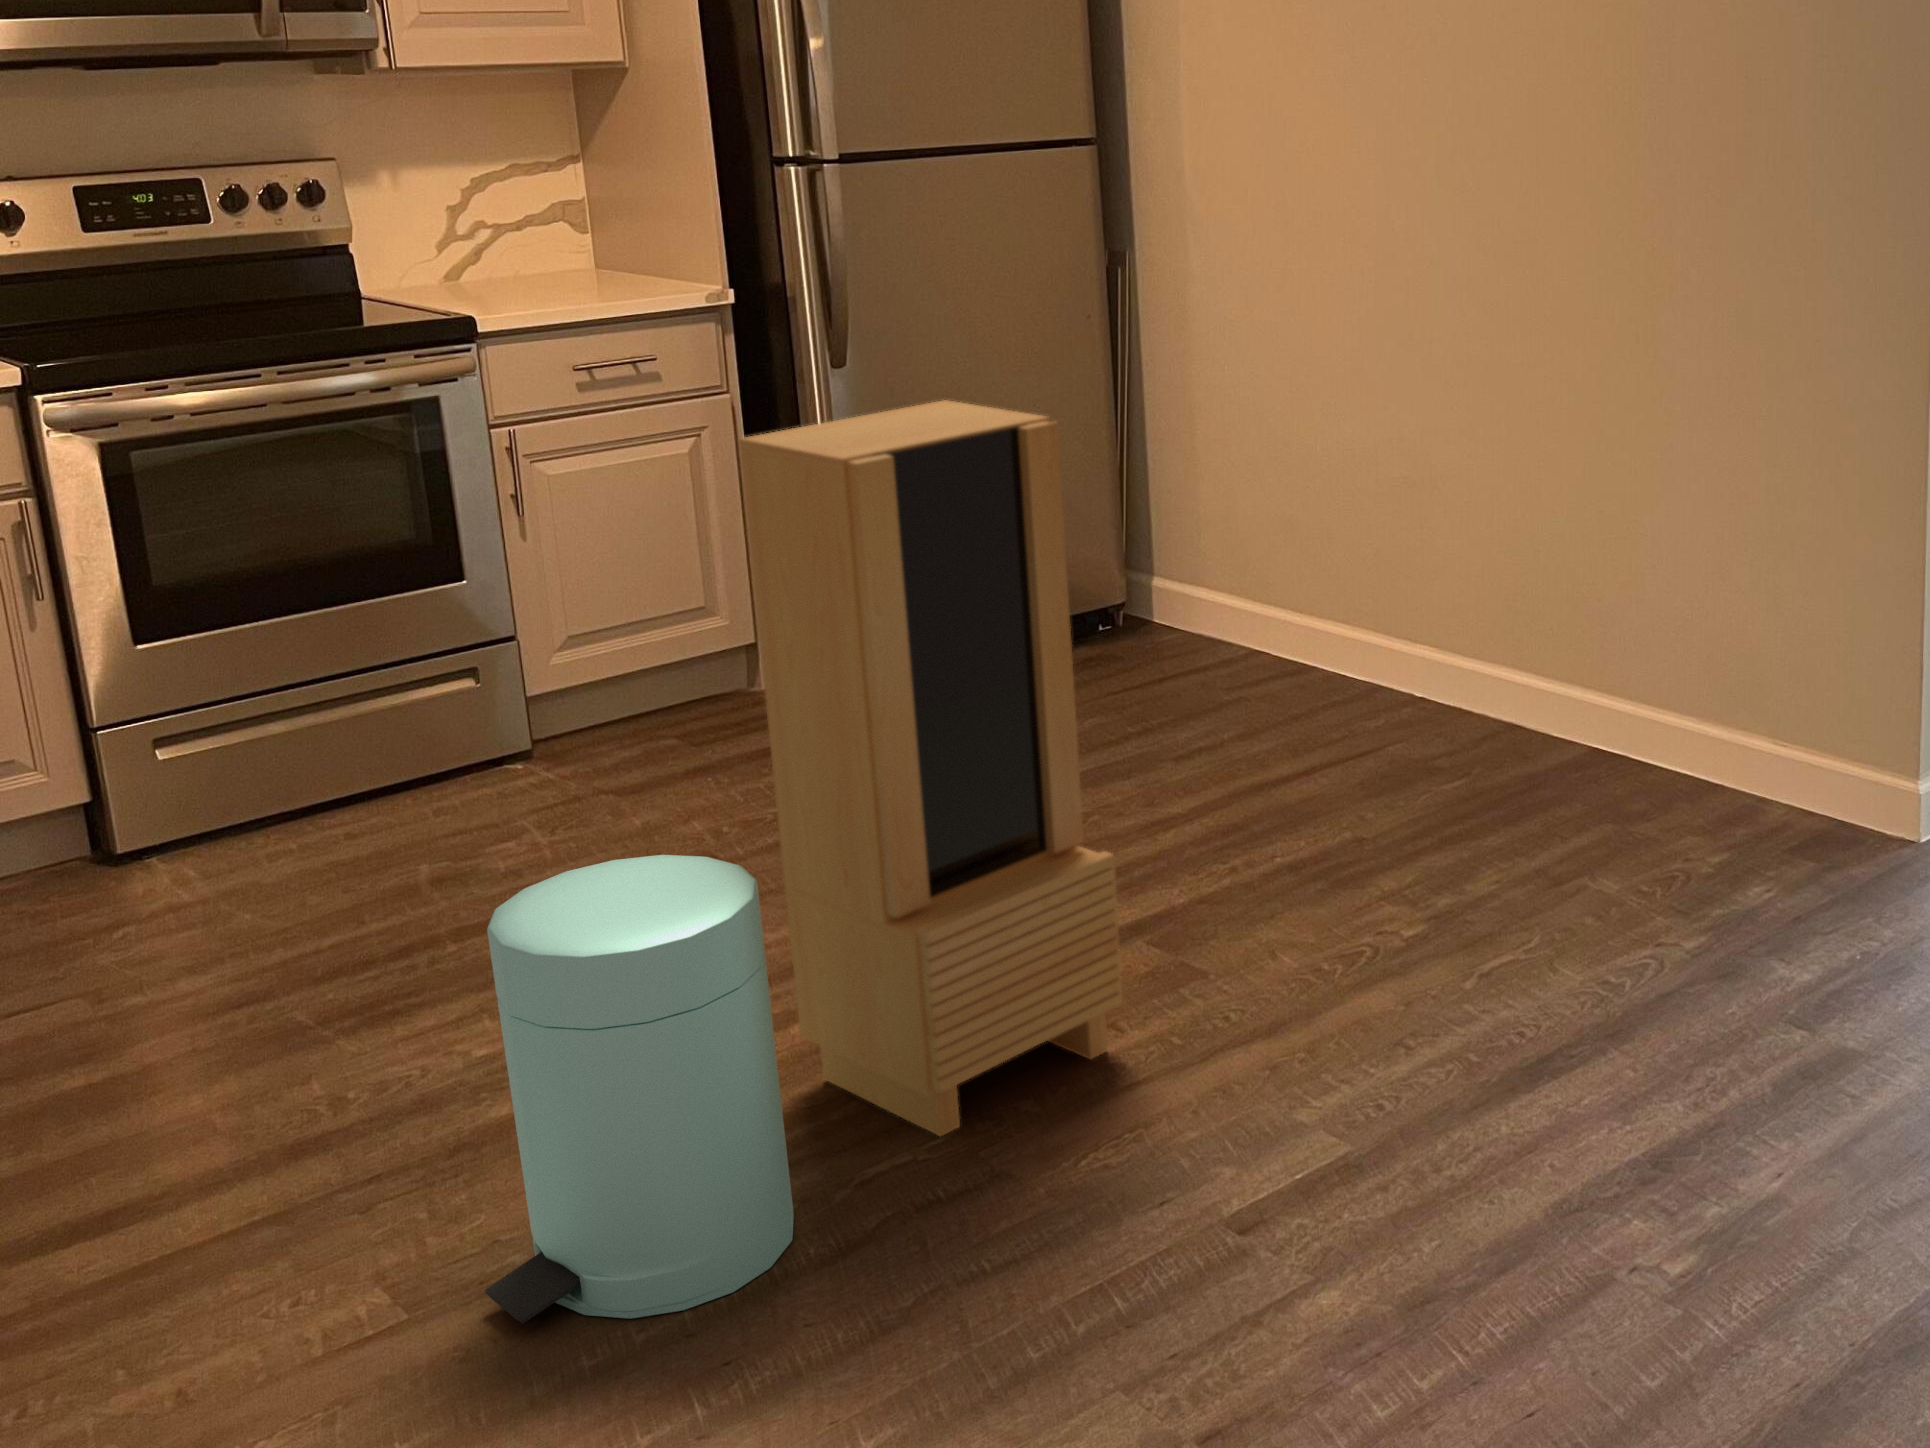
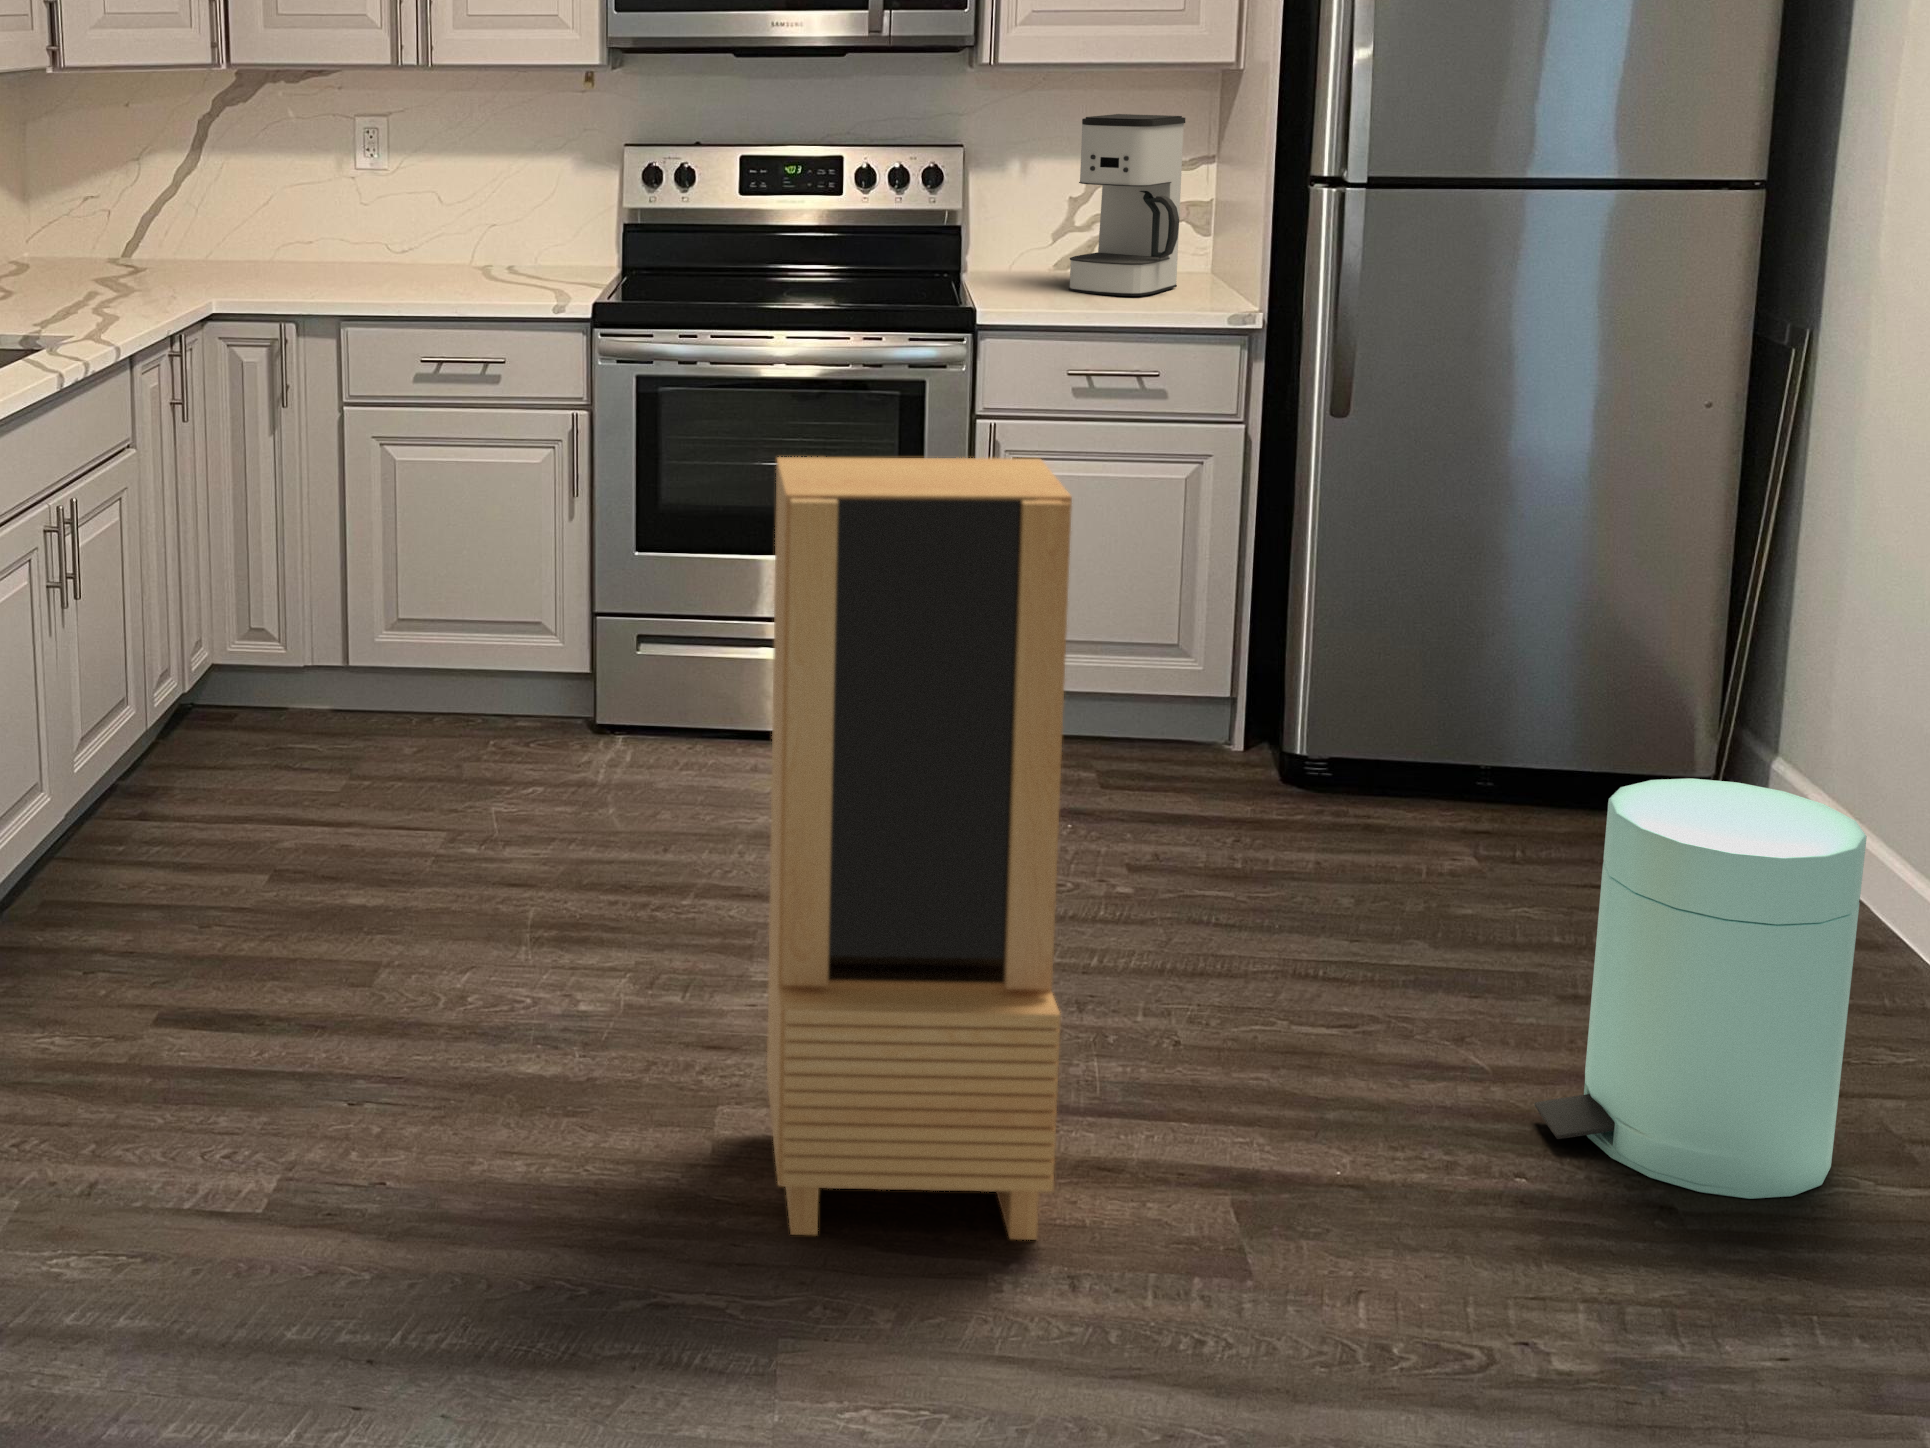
coffee maker: none [486,115,602,296] -> present [1069,114,1185,296]
trash can: present [485,855,794,1324] -> present [1535,778,1867,1199]

